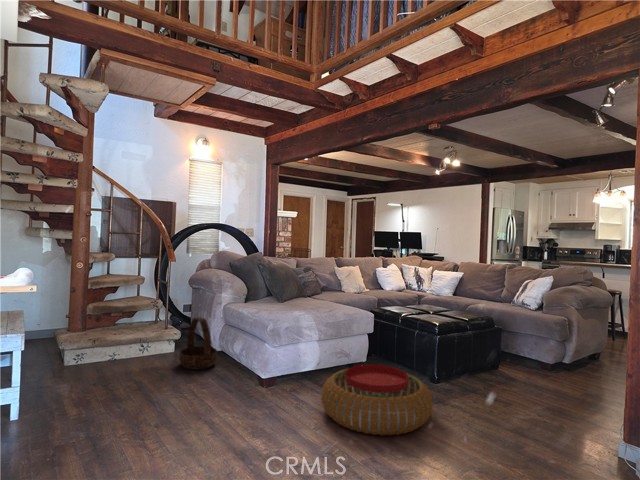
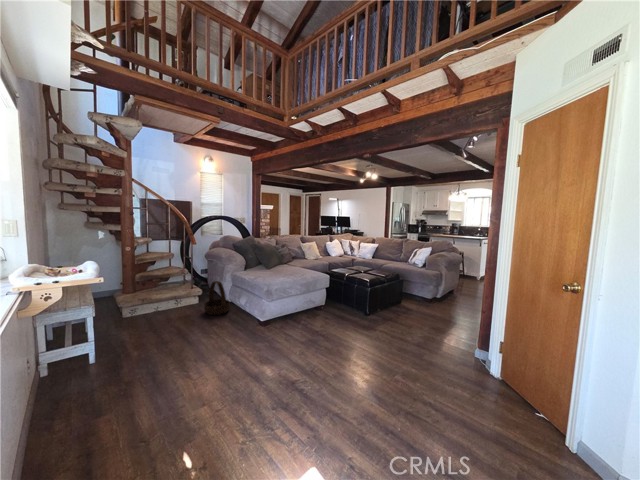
pouf: present [321,365,433,435] -> none [302,308,370,352]

